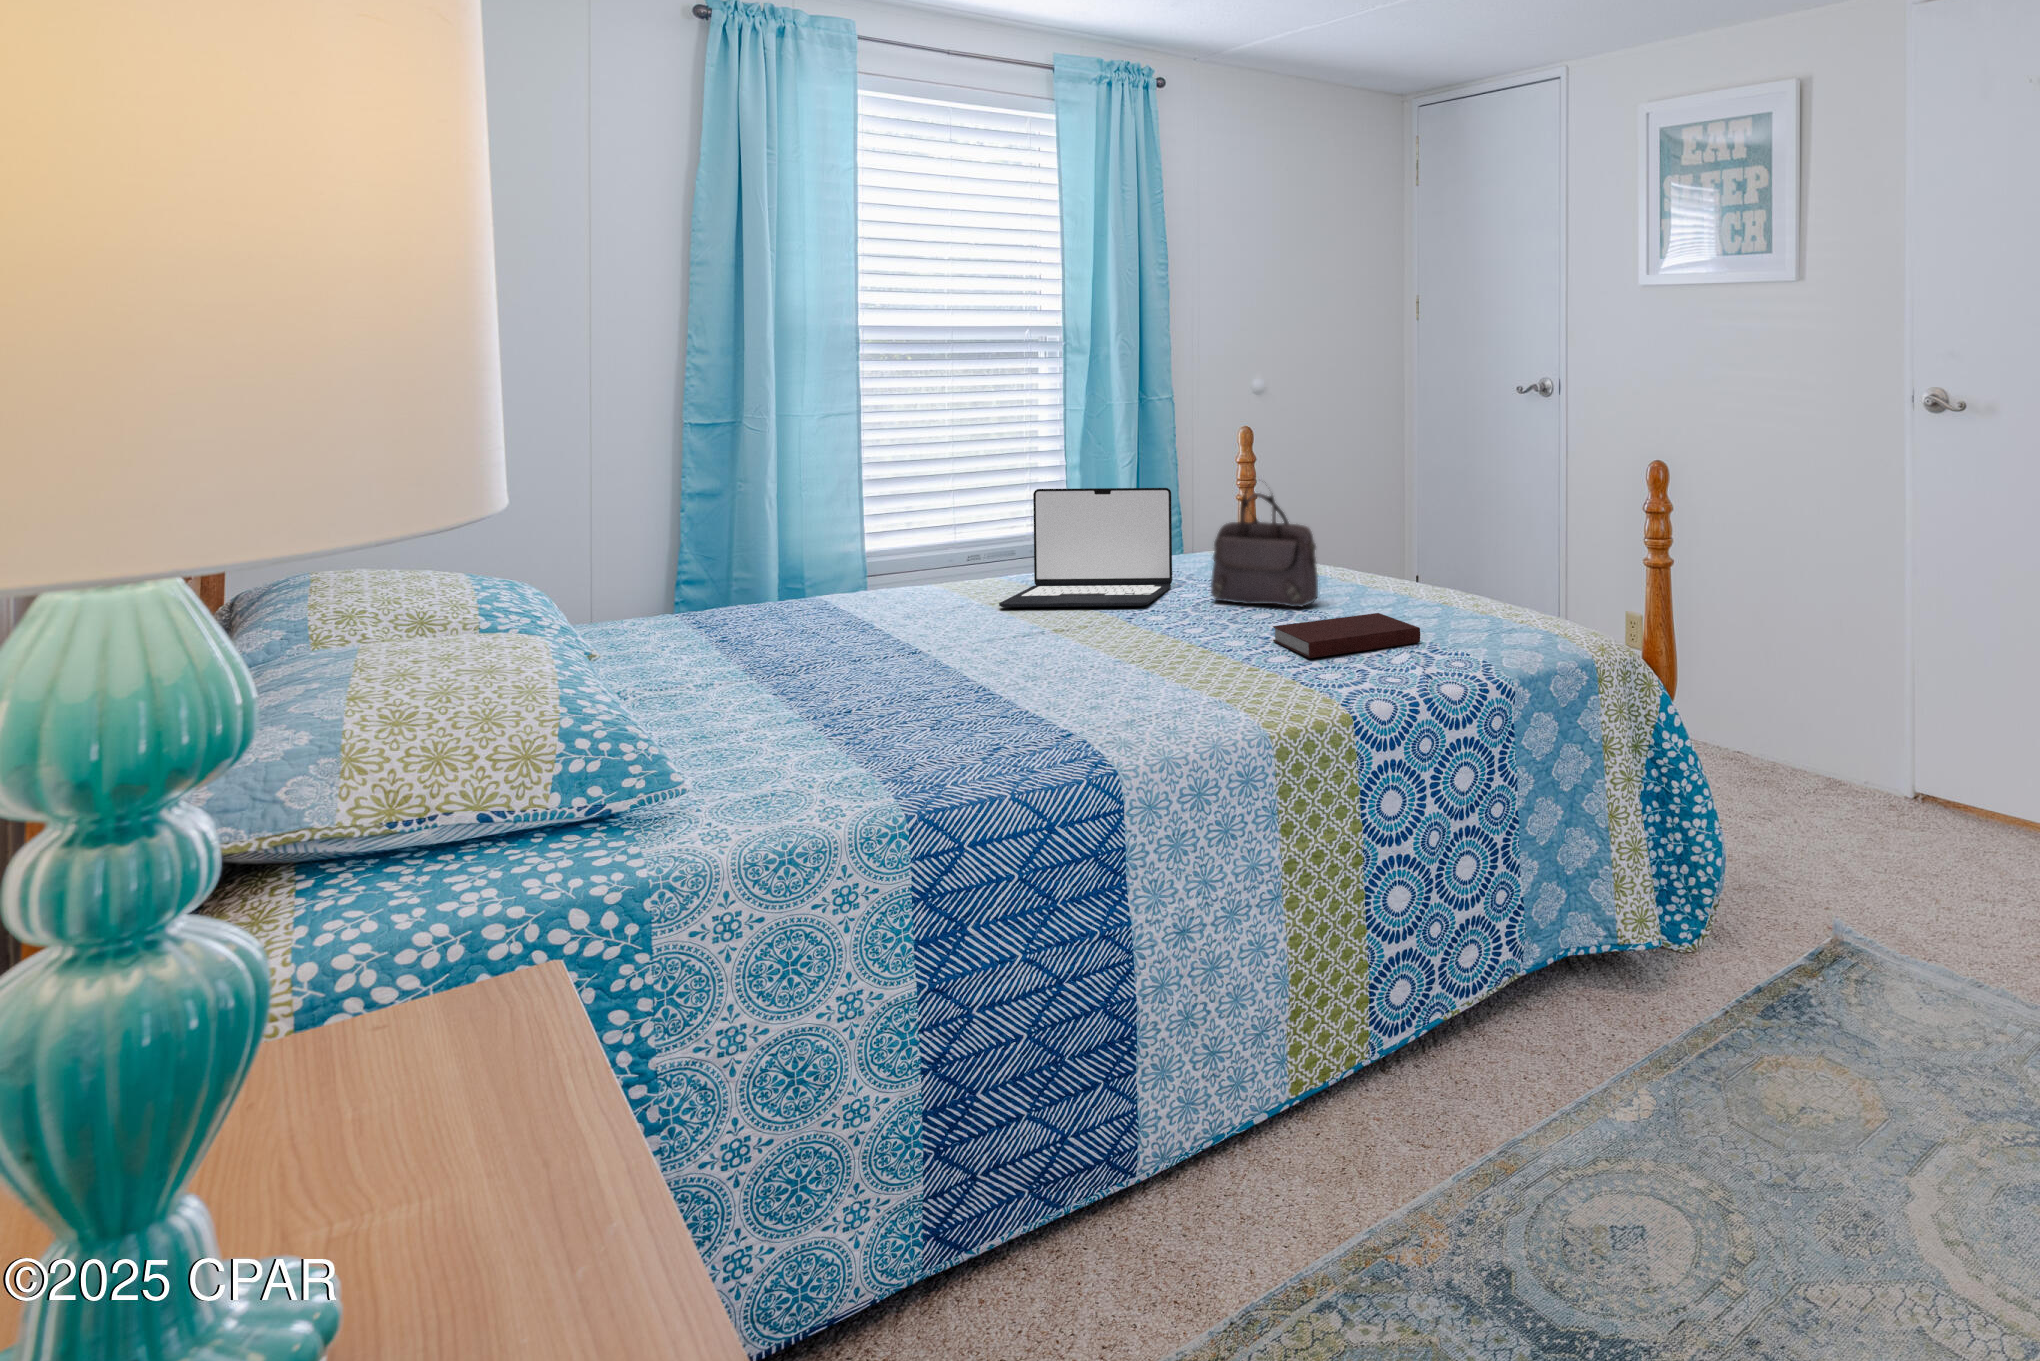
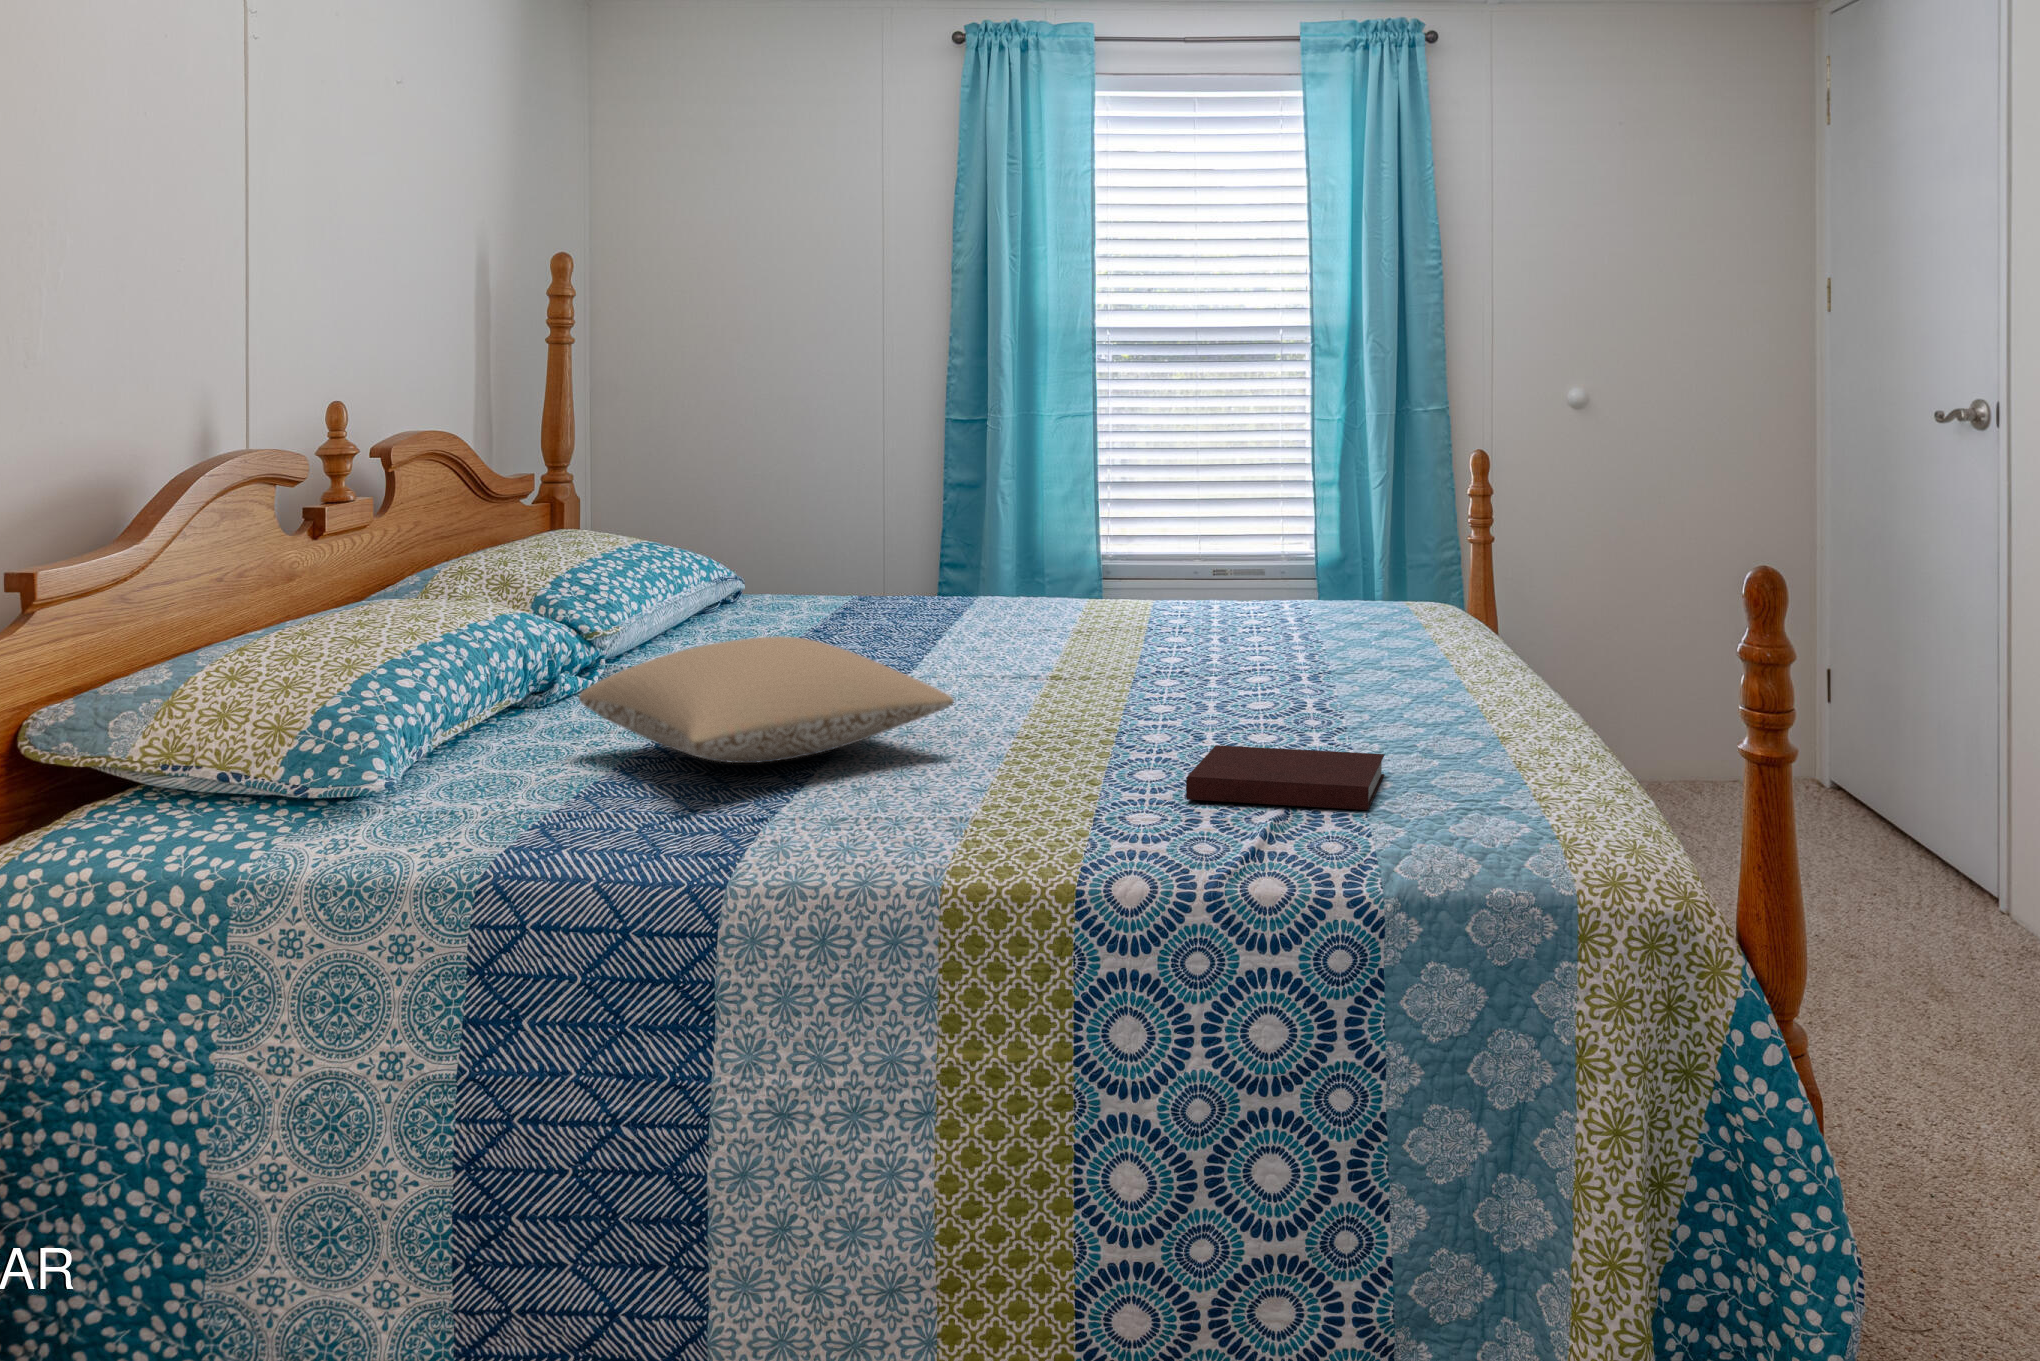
handbag: present [1211,480,1318,607] -> none [1283,532,1394,728]
laptop: present [999,488,1172,607] -> none [1070,519,1297,689]
pillow: none [738,599,1080,706] -> present [579,636,954,763]

